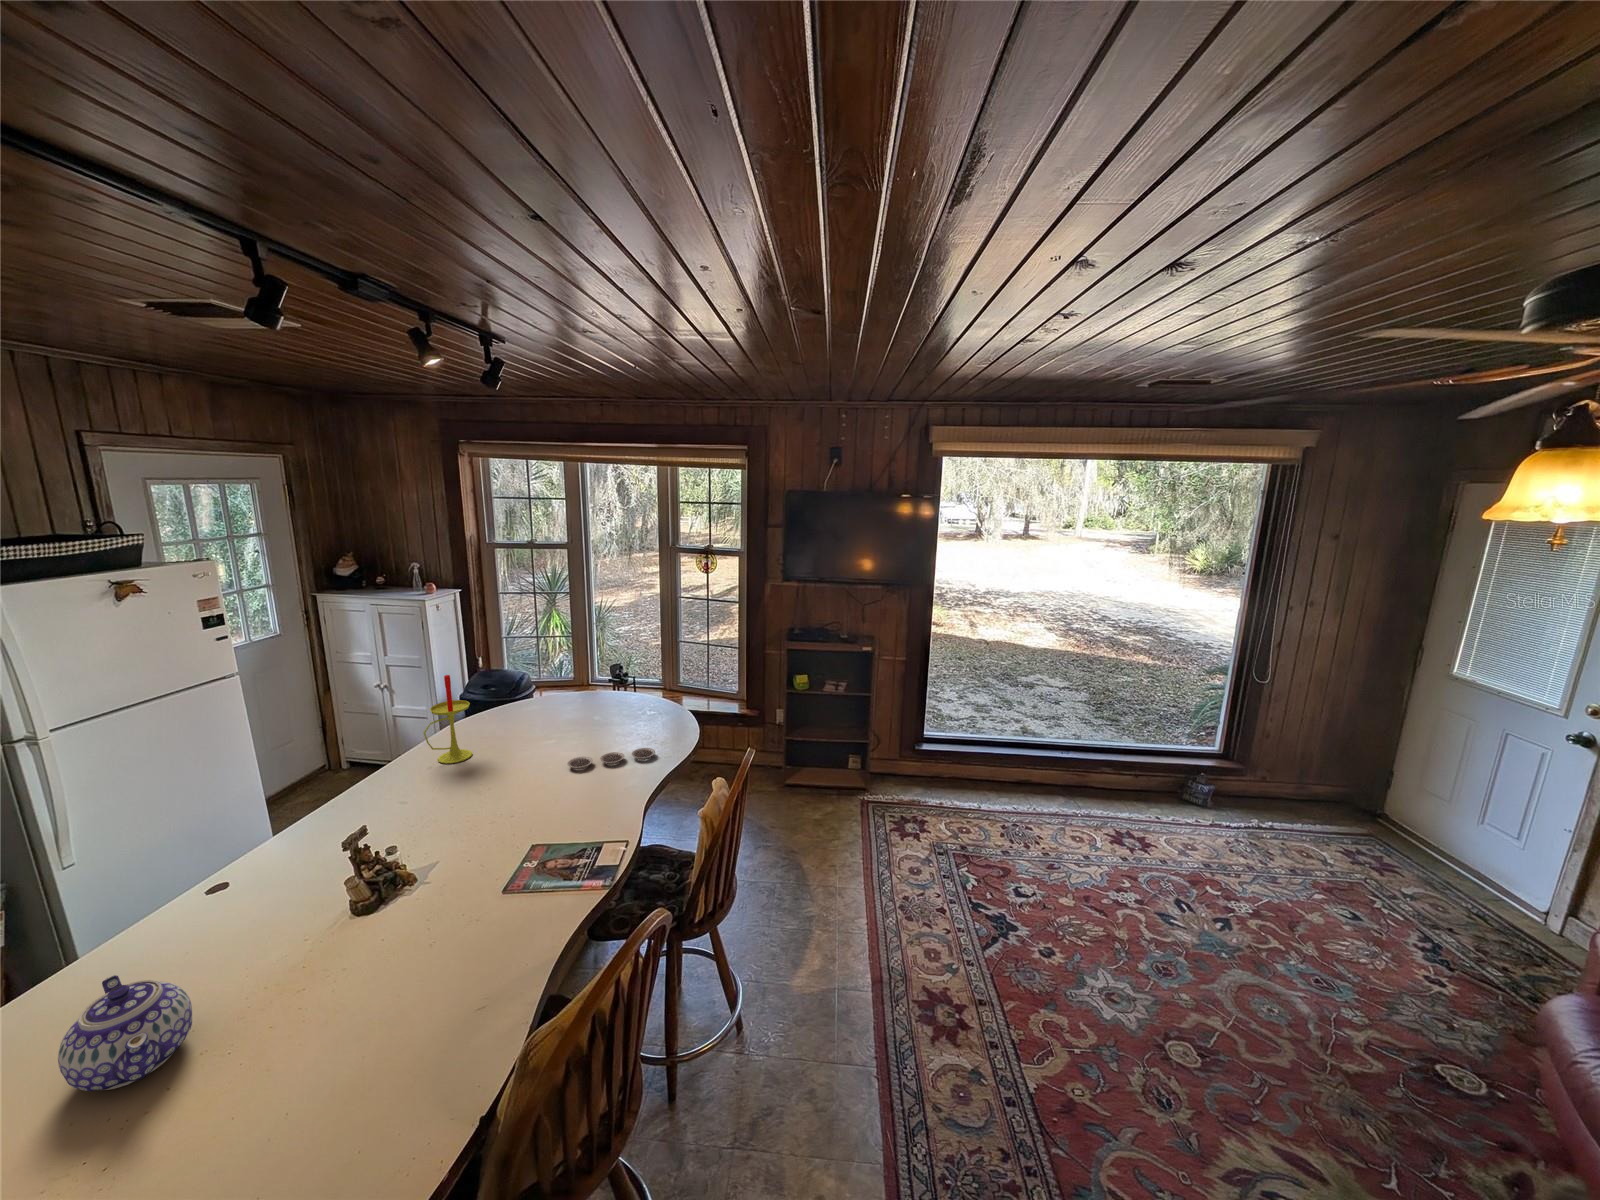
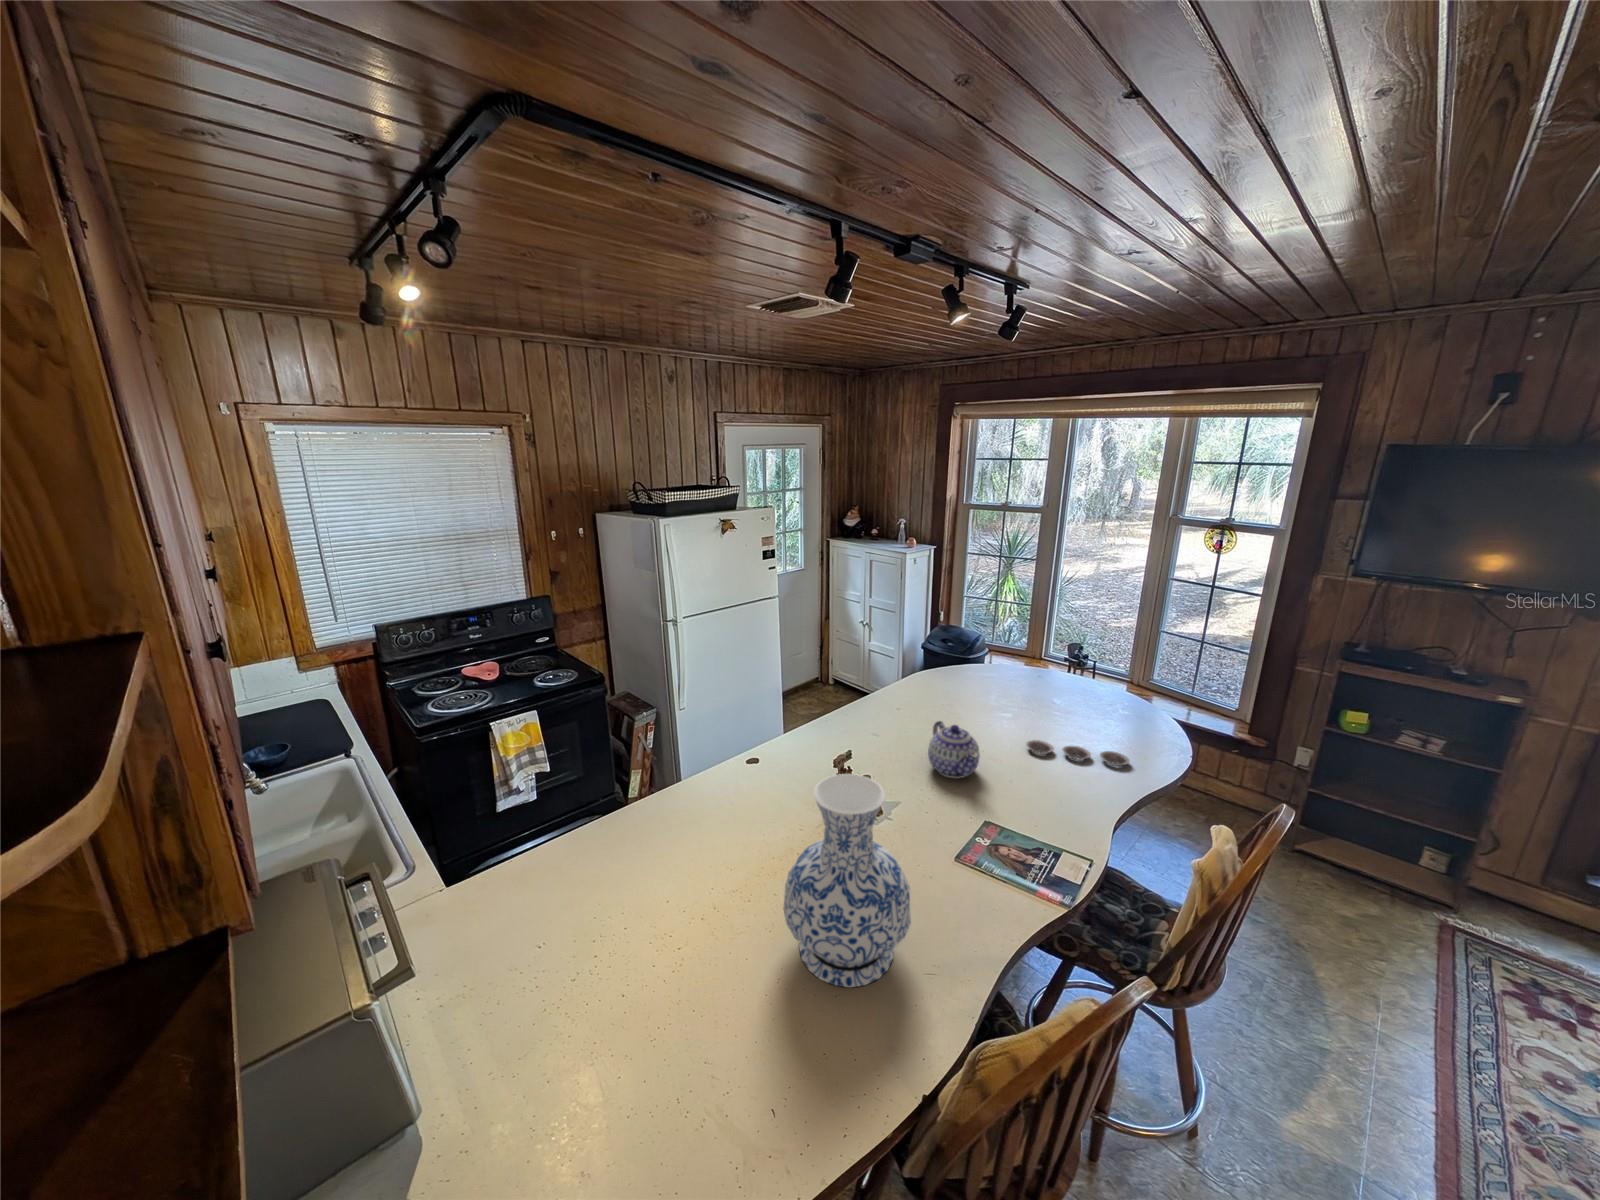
candle: present [423,675,472,764] -> none [899,626,940,711]
vase: none [281,840,451,1080] -> present [783,774,911,987]
teapot: present [58,975,192,1091] -> present [928,721,980,778]

